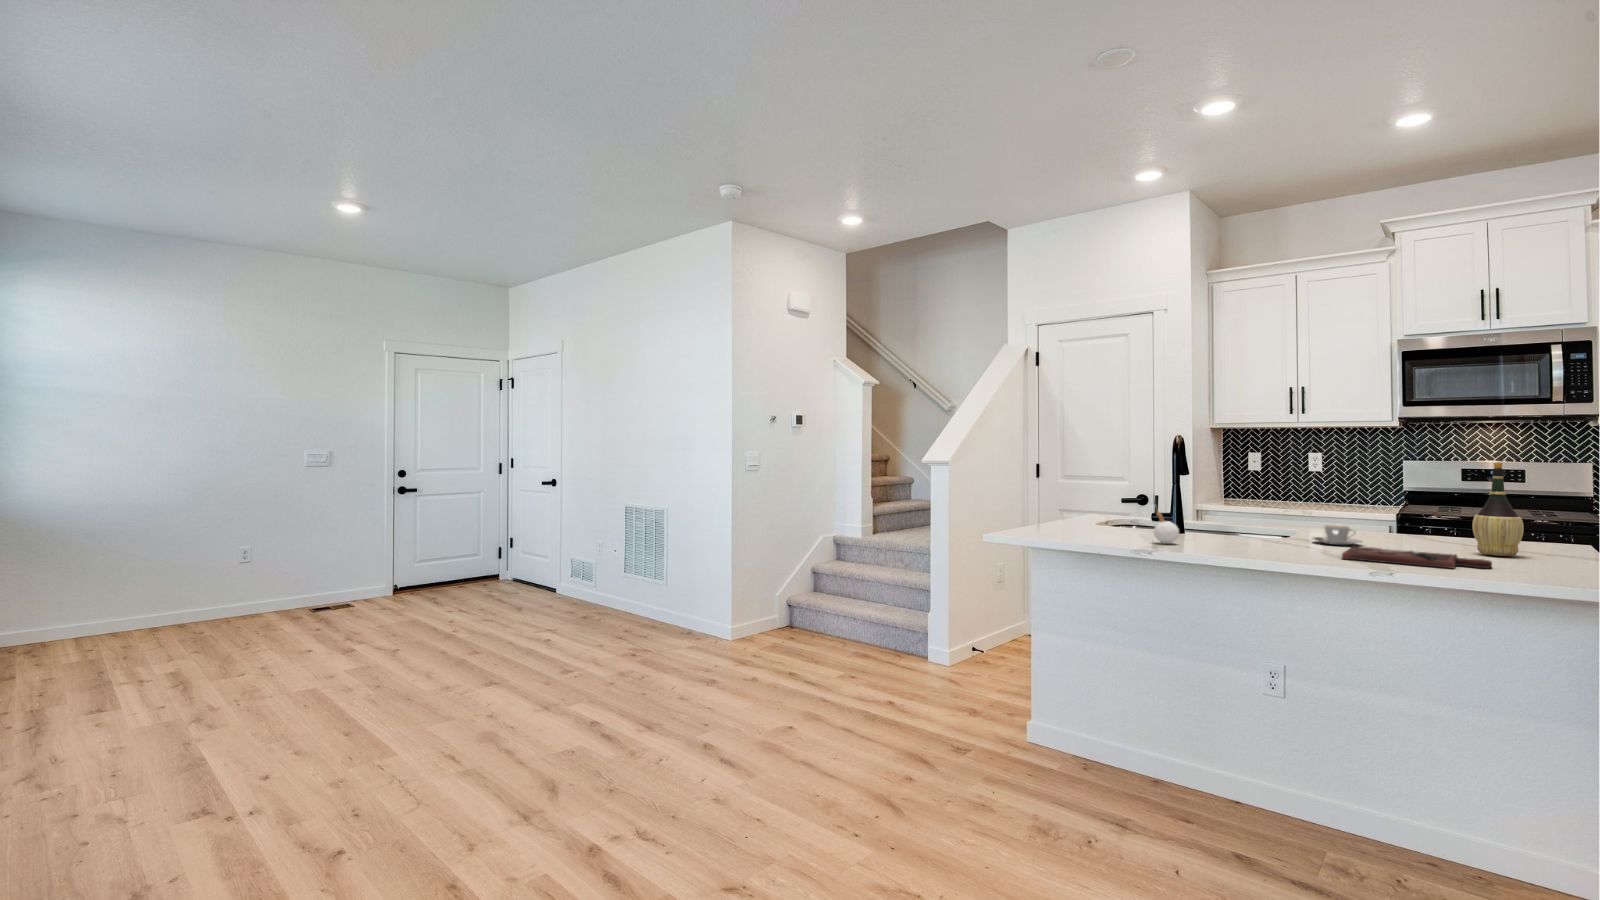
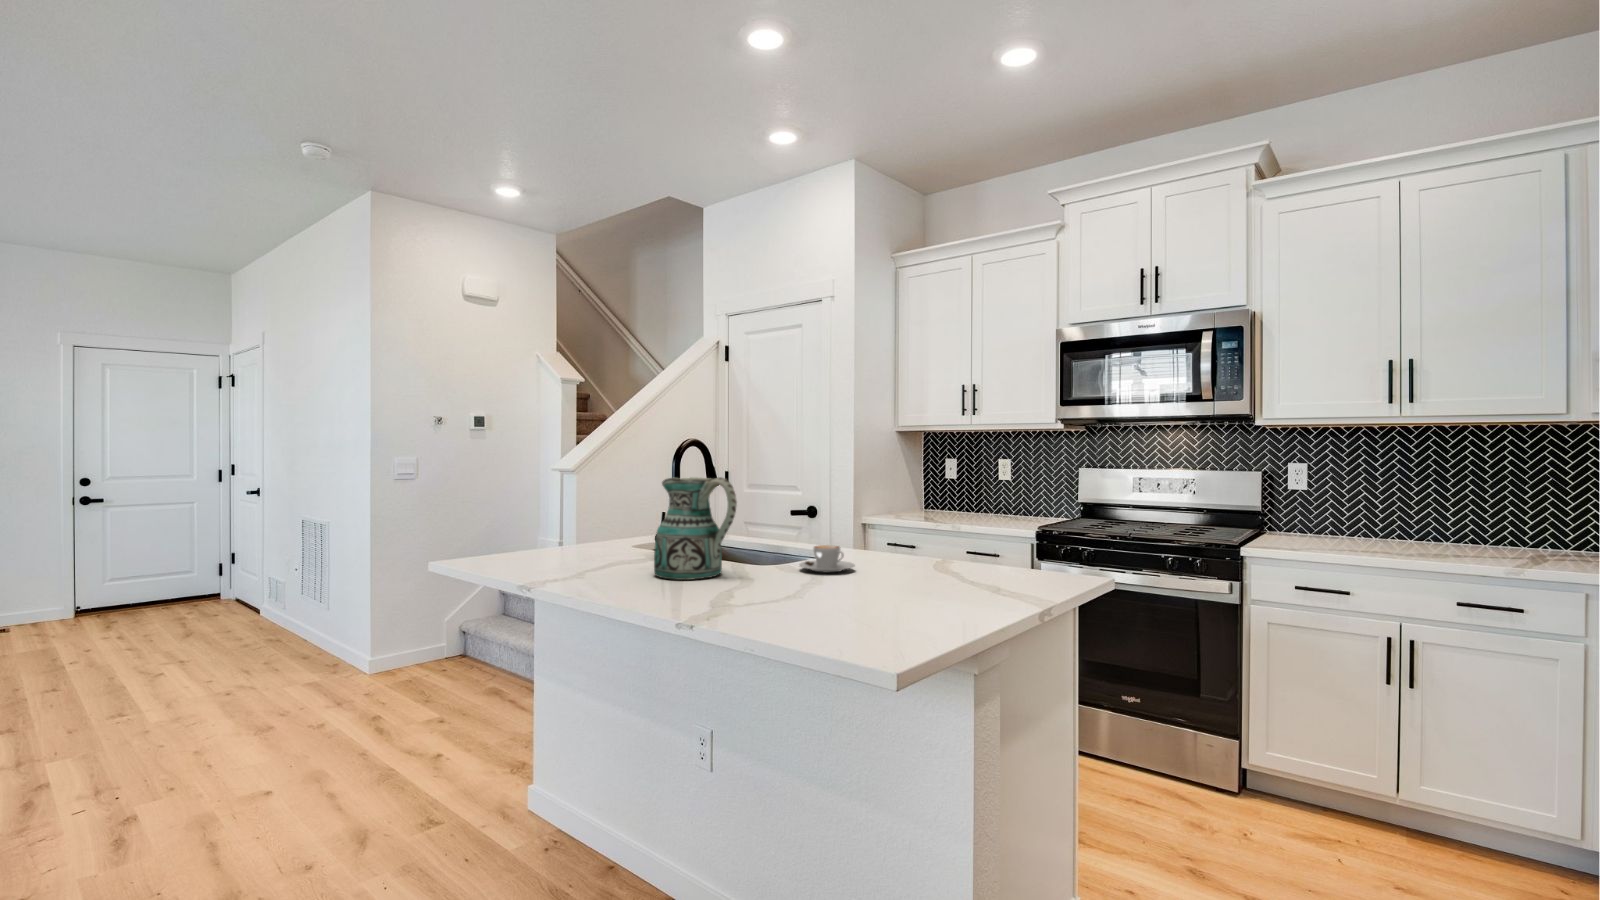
wine bottle: present [1472,462,1524,556] -> none [949,458,1003,590]
ceramic pitcher: none [1220,475,1299,549] -> present [654,477,737,580]
candle: present [1154,512,1179,544] -> none [578,517,611,571]
cutting board: present [1342,547,1492,569] -> none [731,577,891,615]

